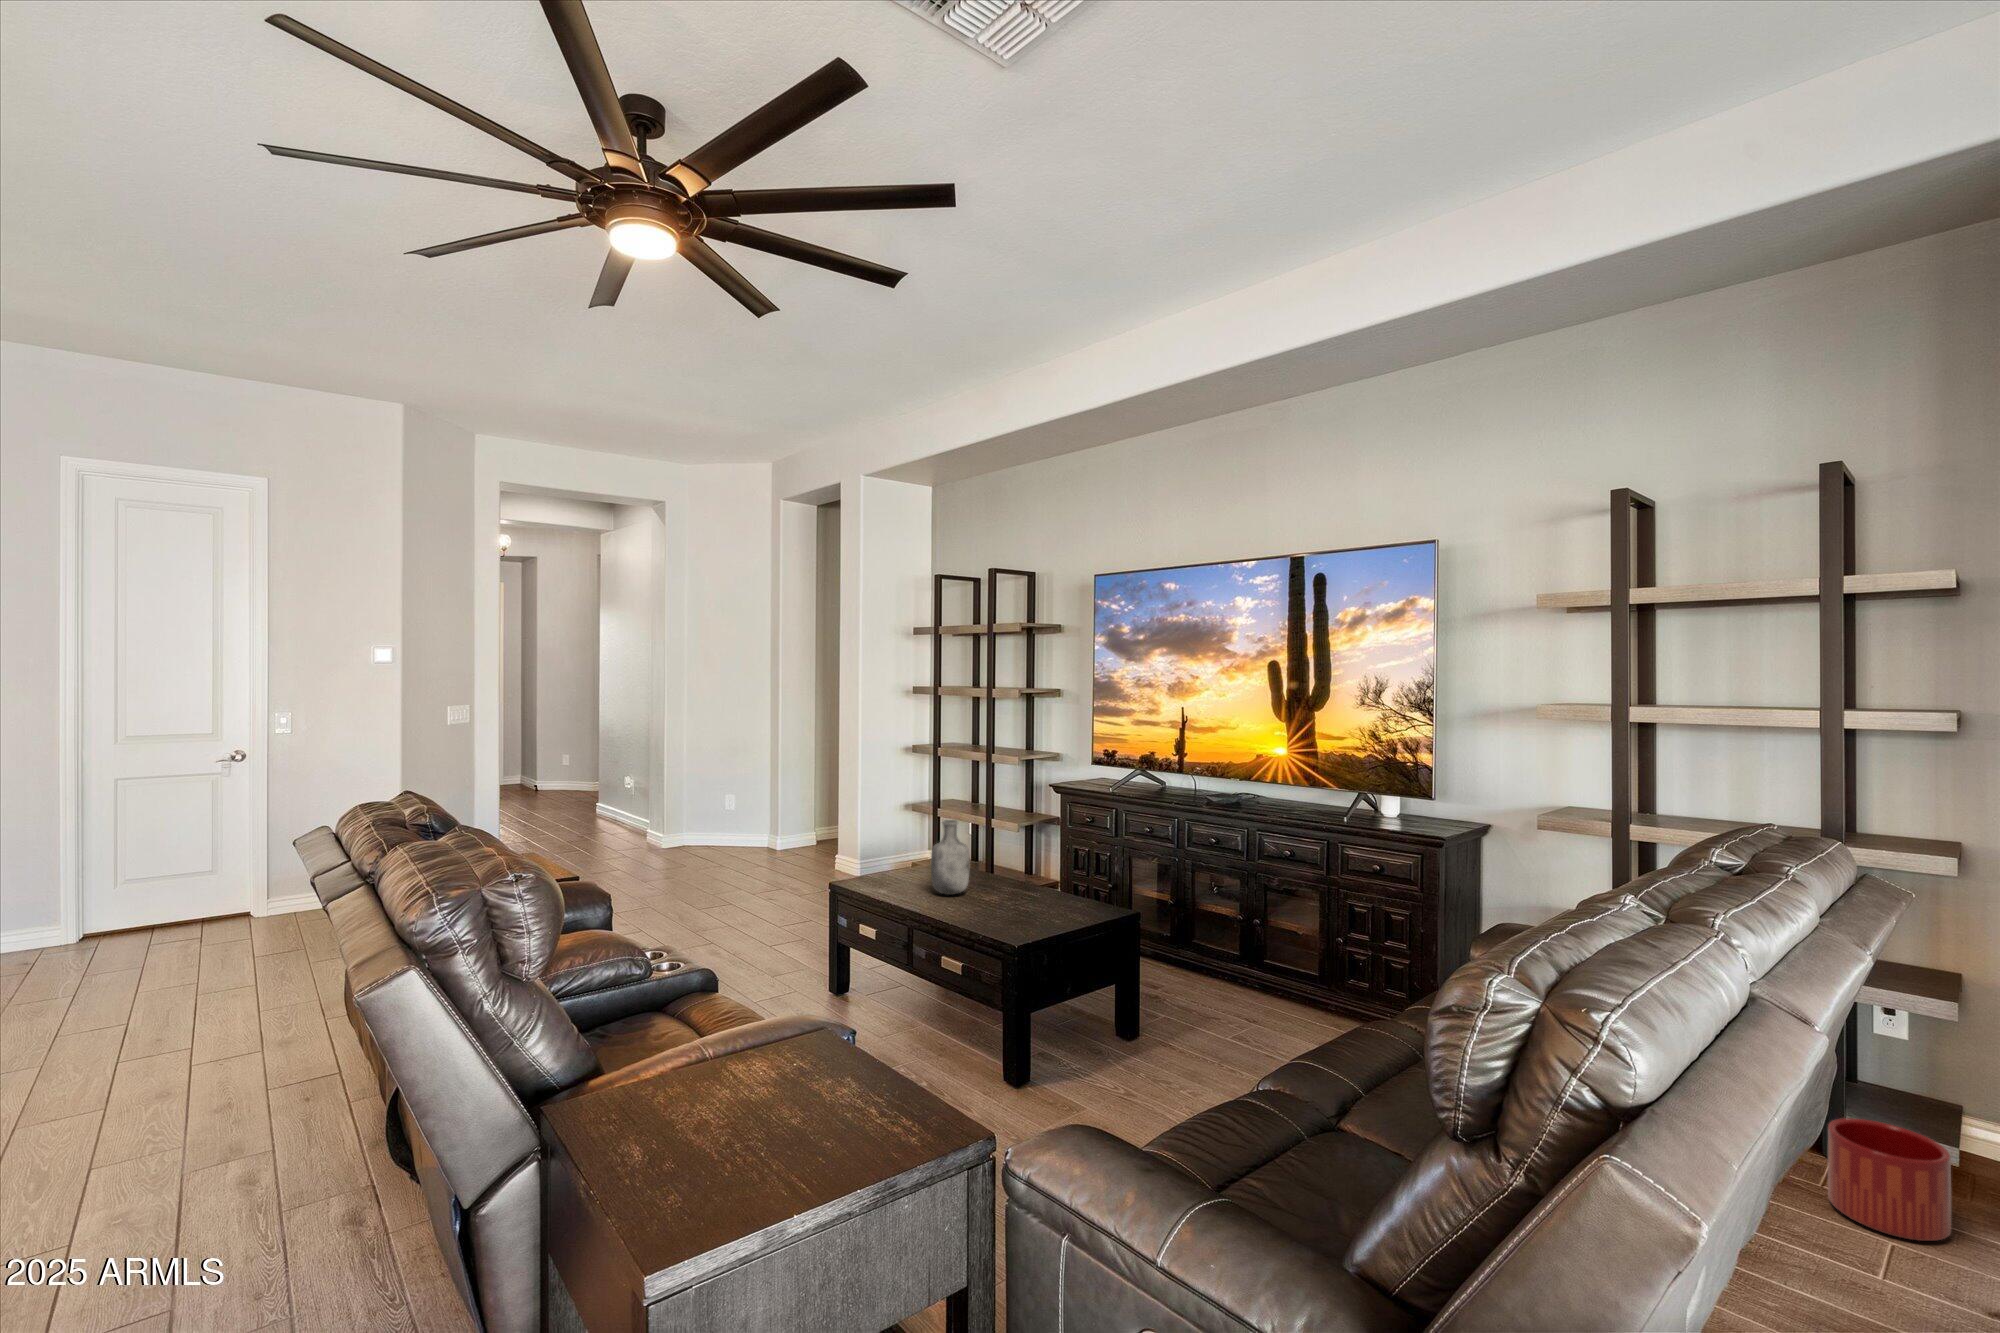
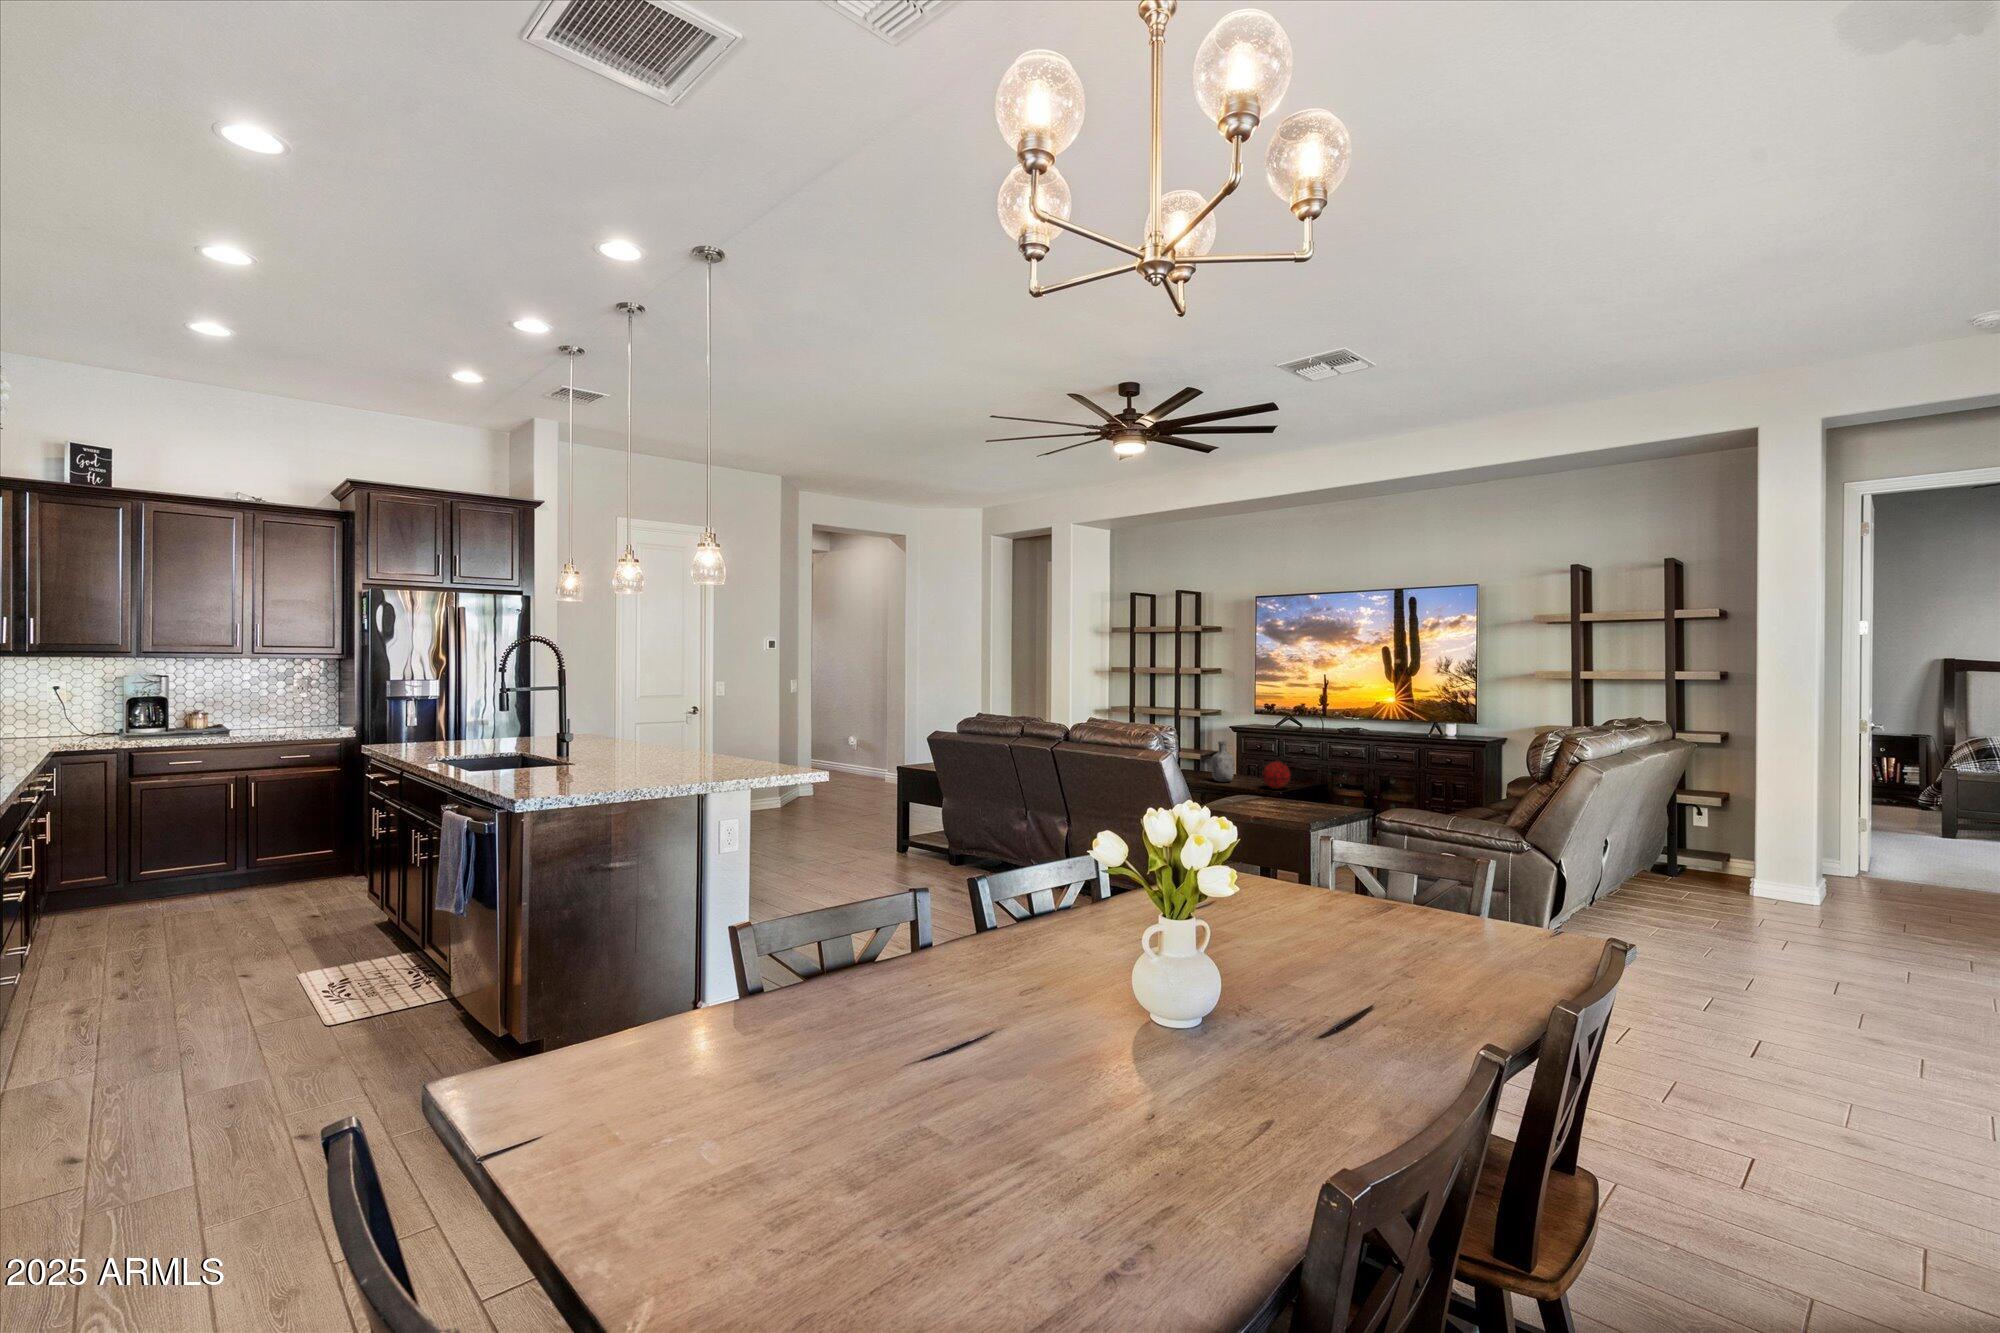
decorative orb: none [994,865,1047,920] -> present [1262,761,1291,789]
planter: present [1828,1118,1951,1241] -> none [1657,845,1700,884]

